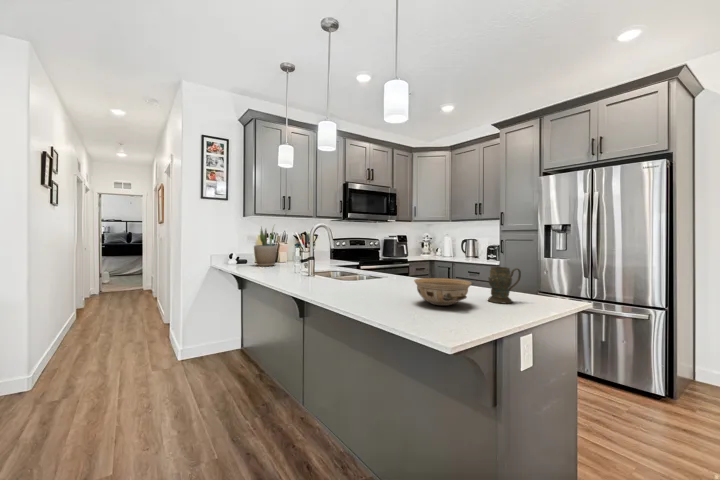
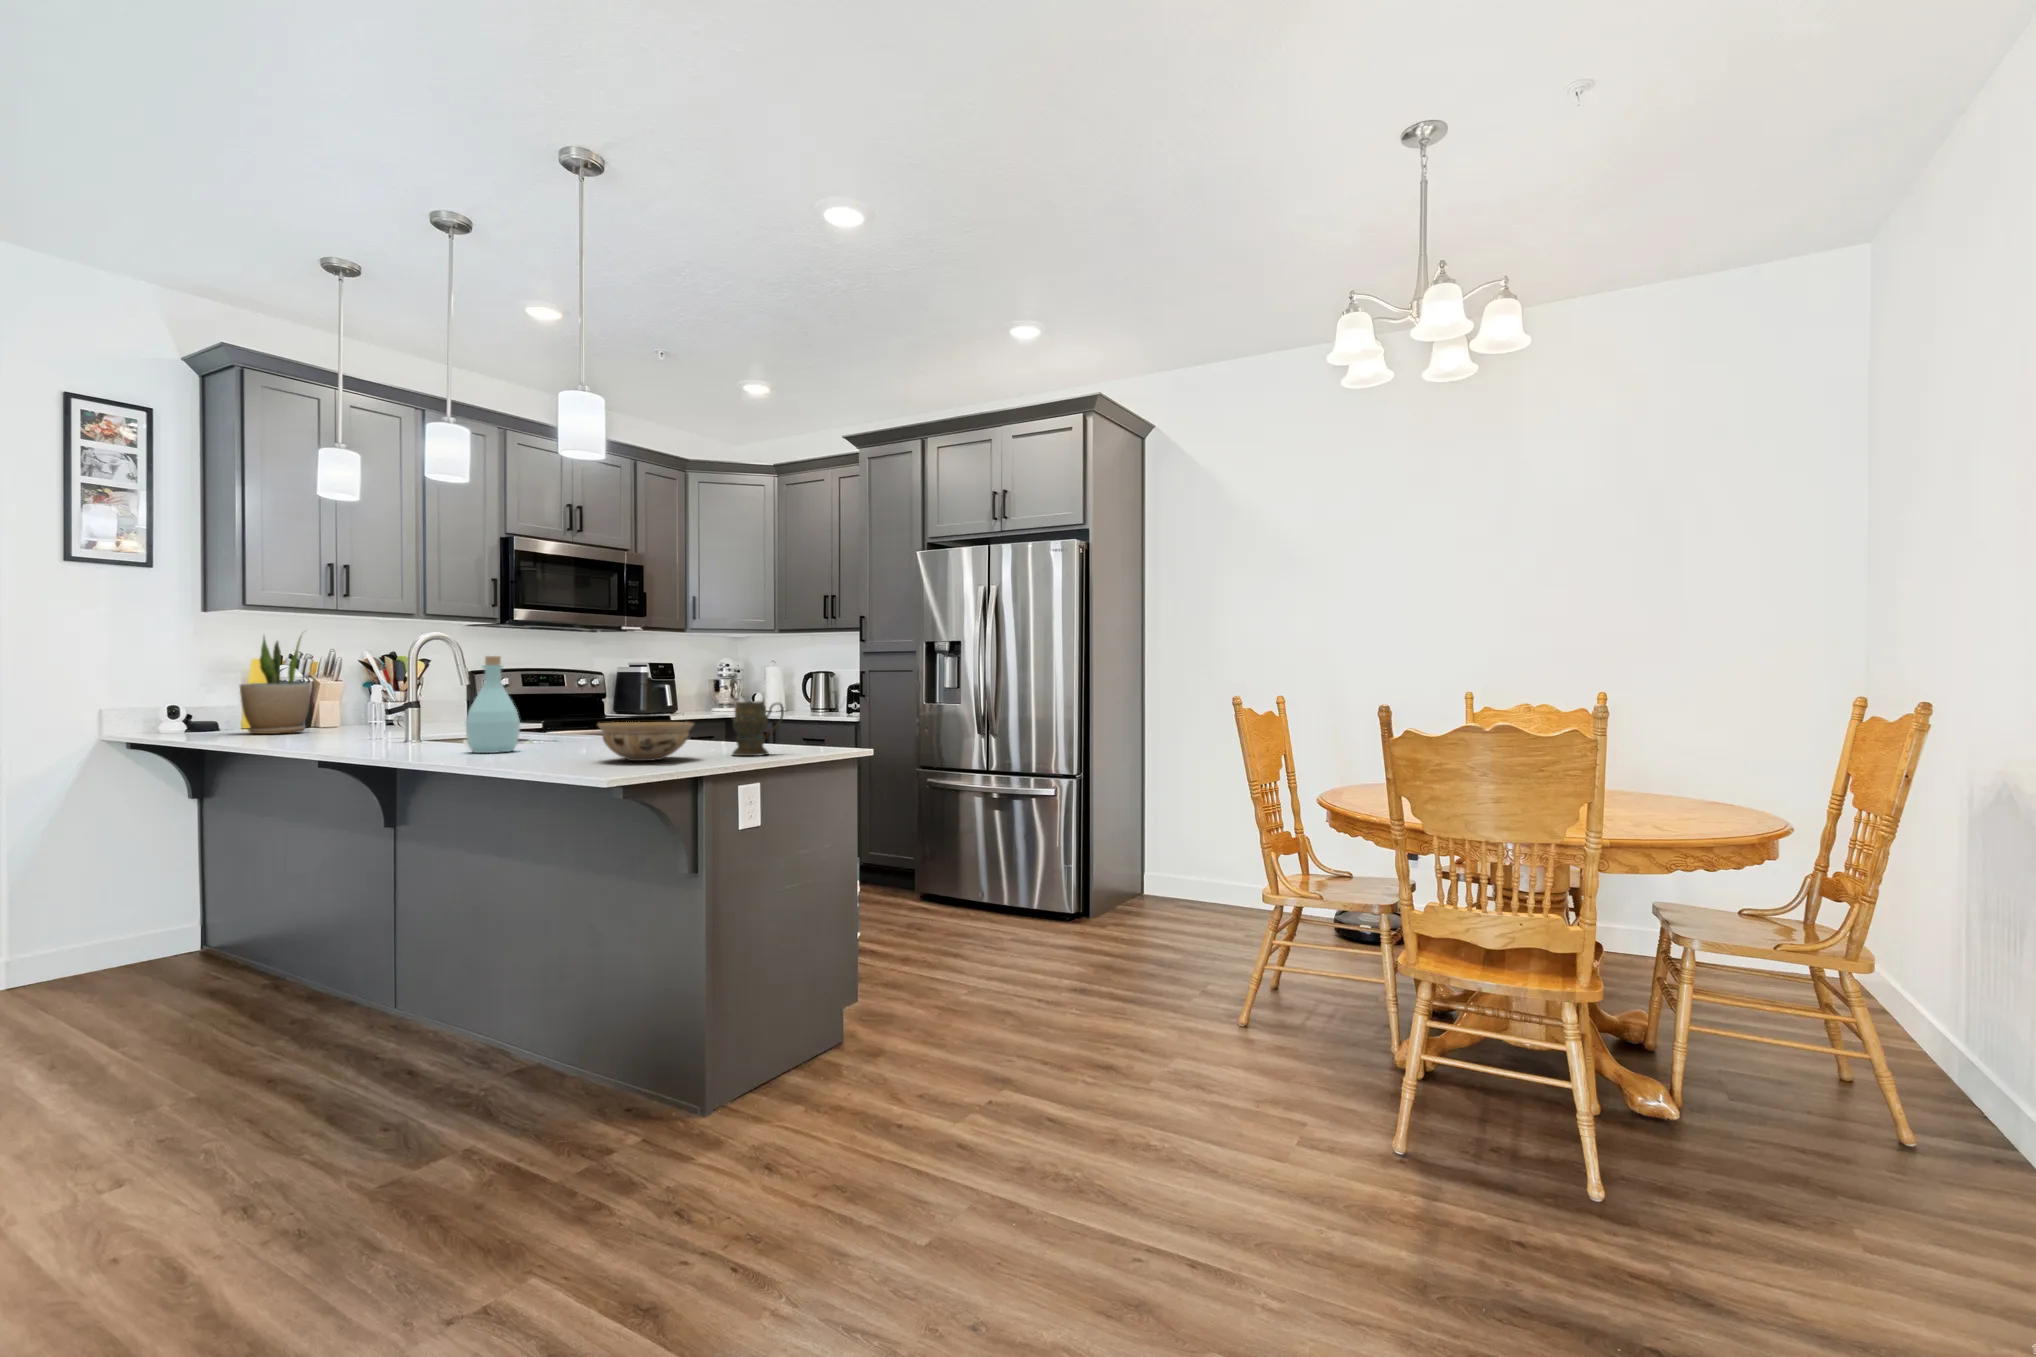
bottle: none [339,237,364,288] -> present [466,656,520,753]

